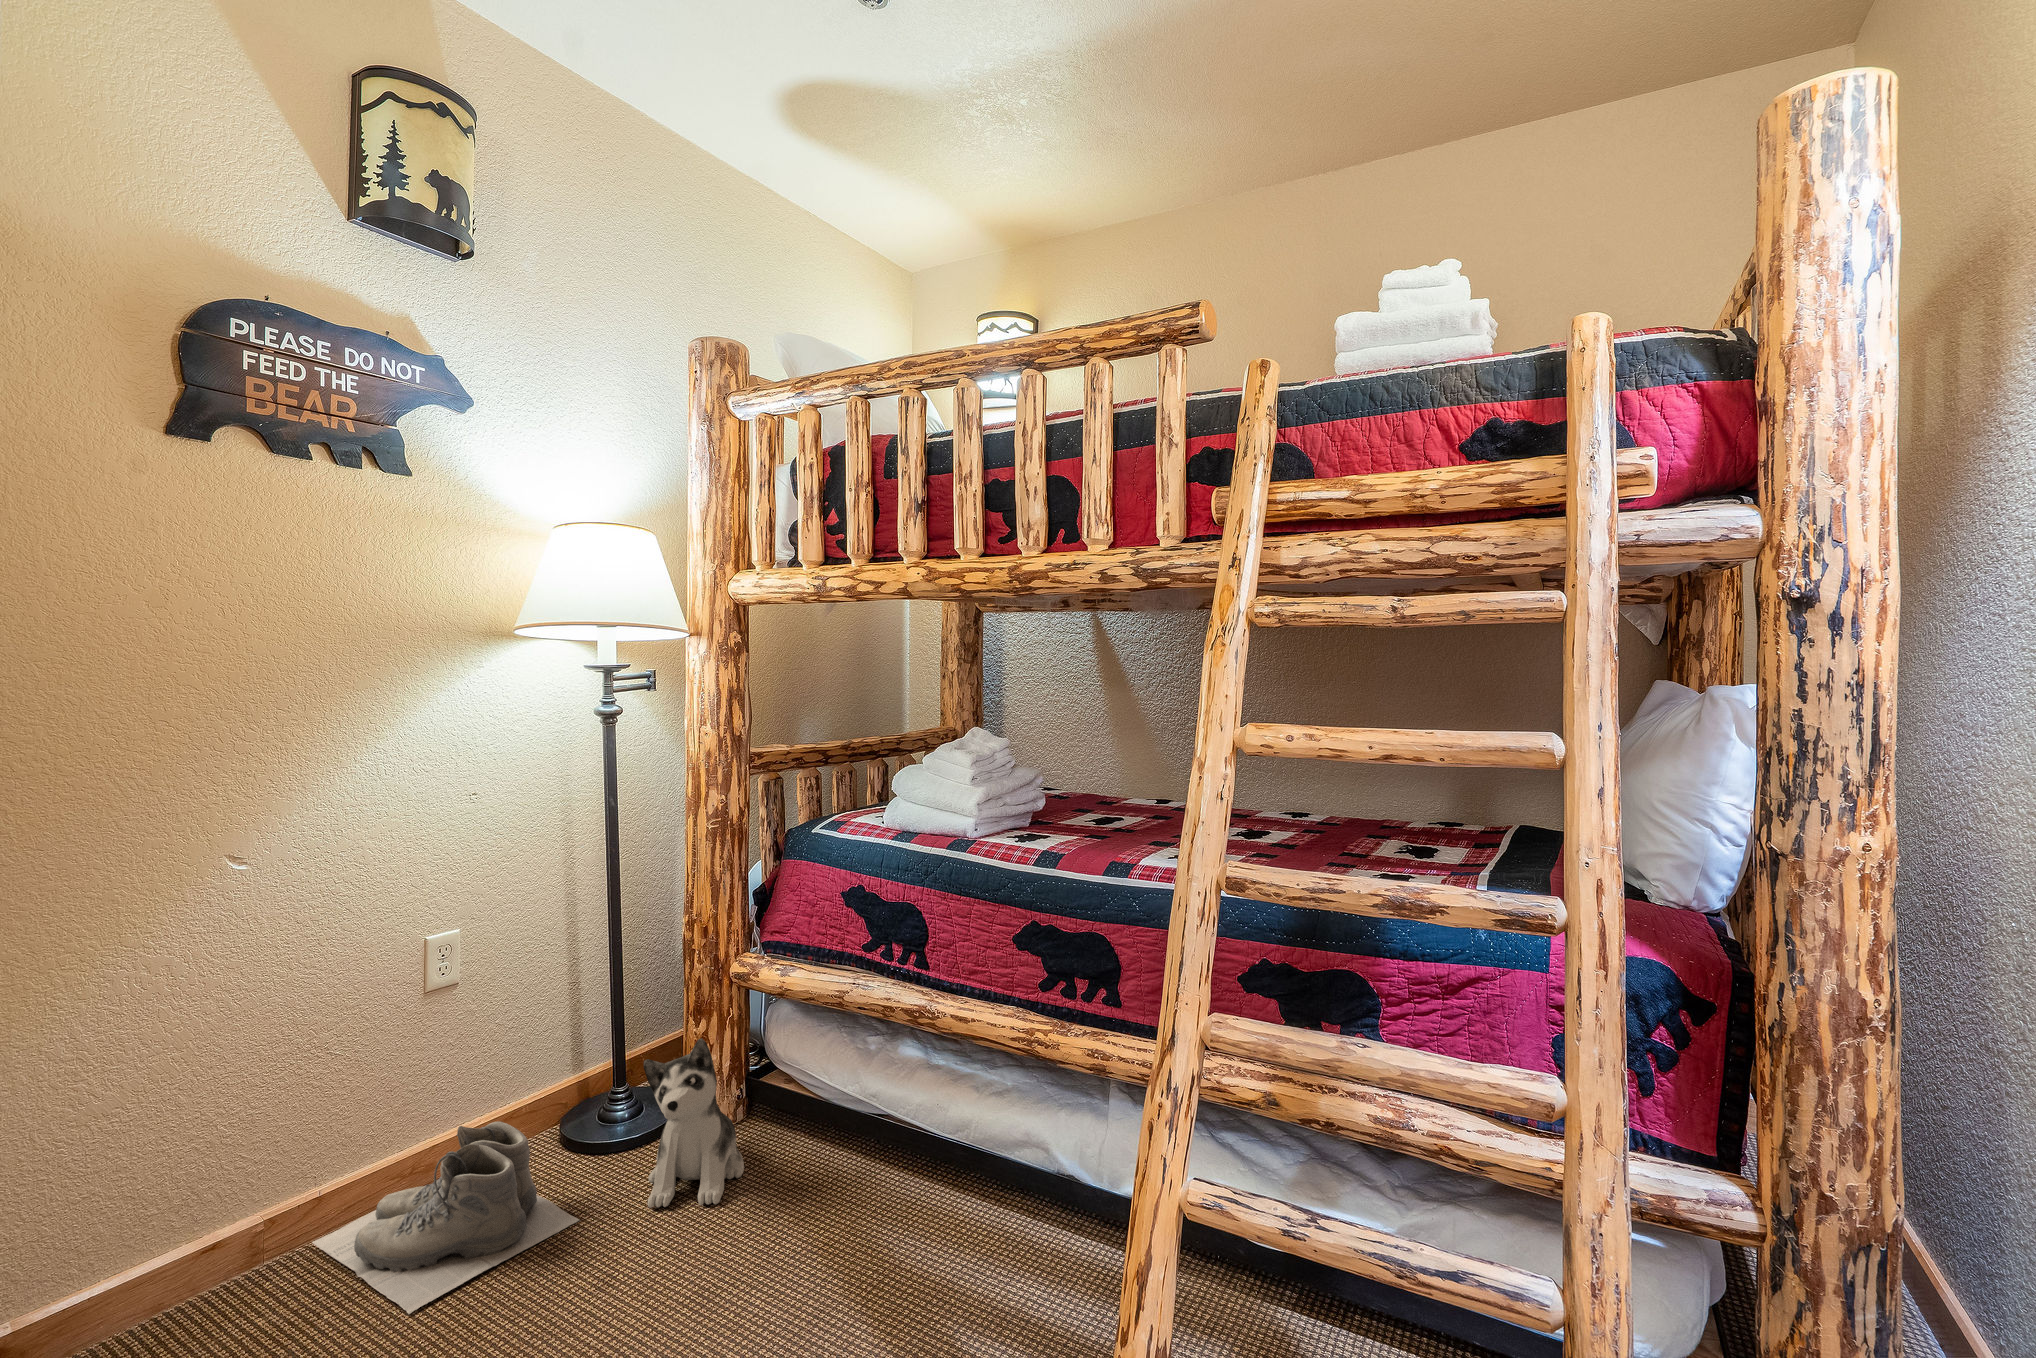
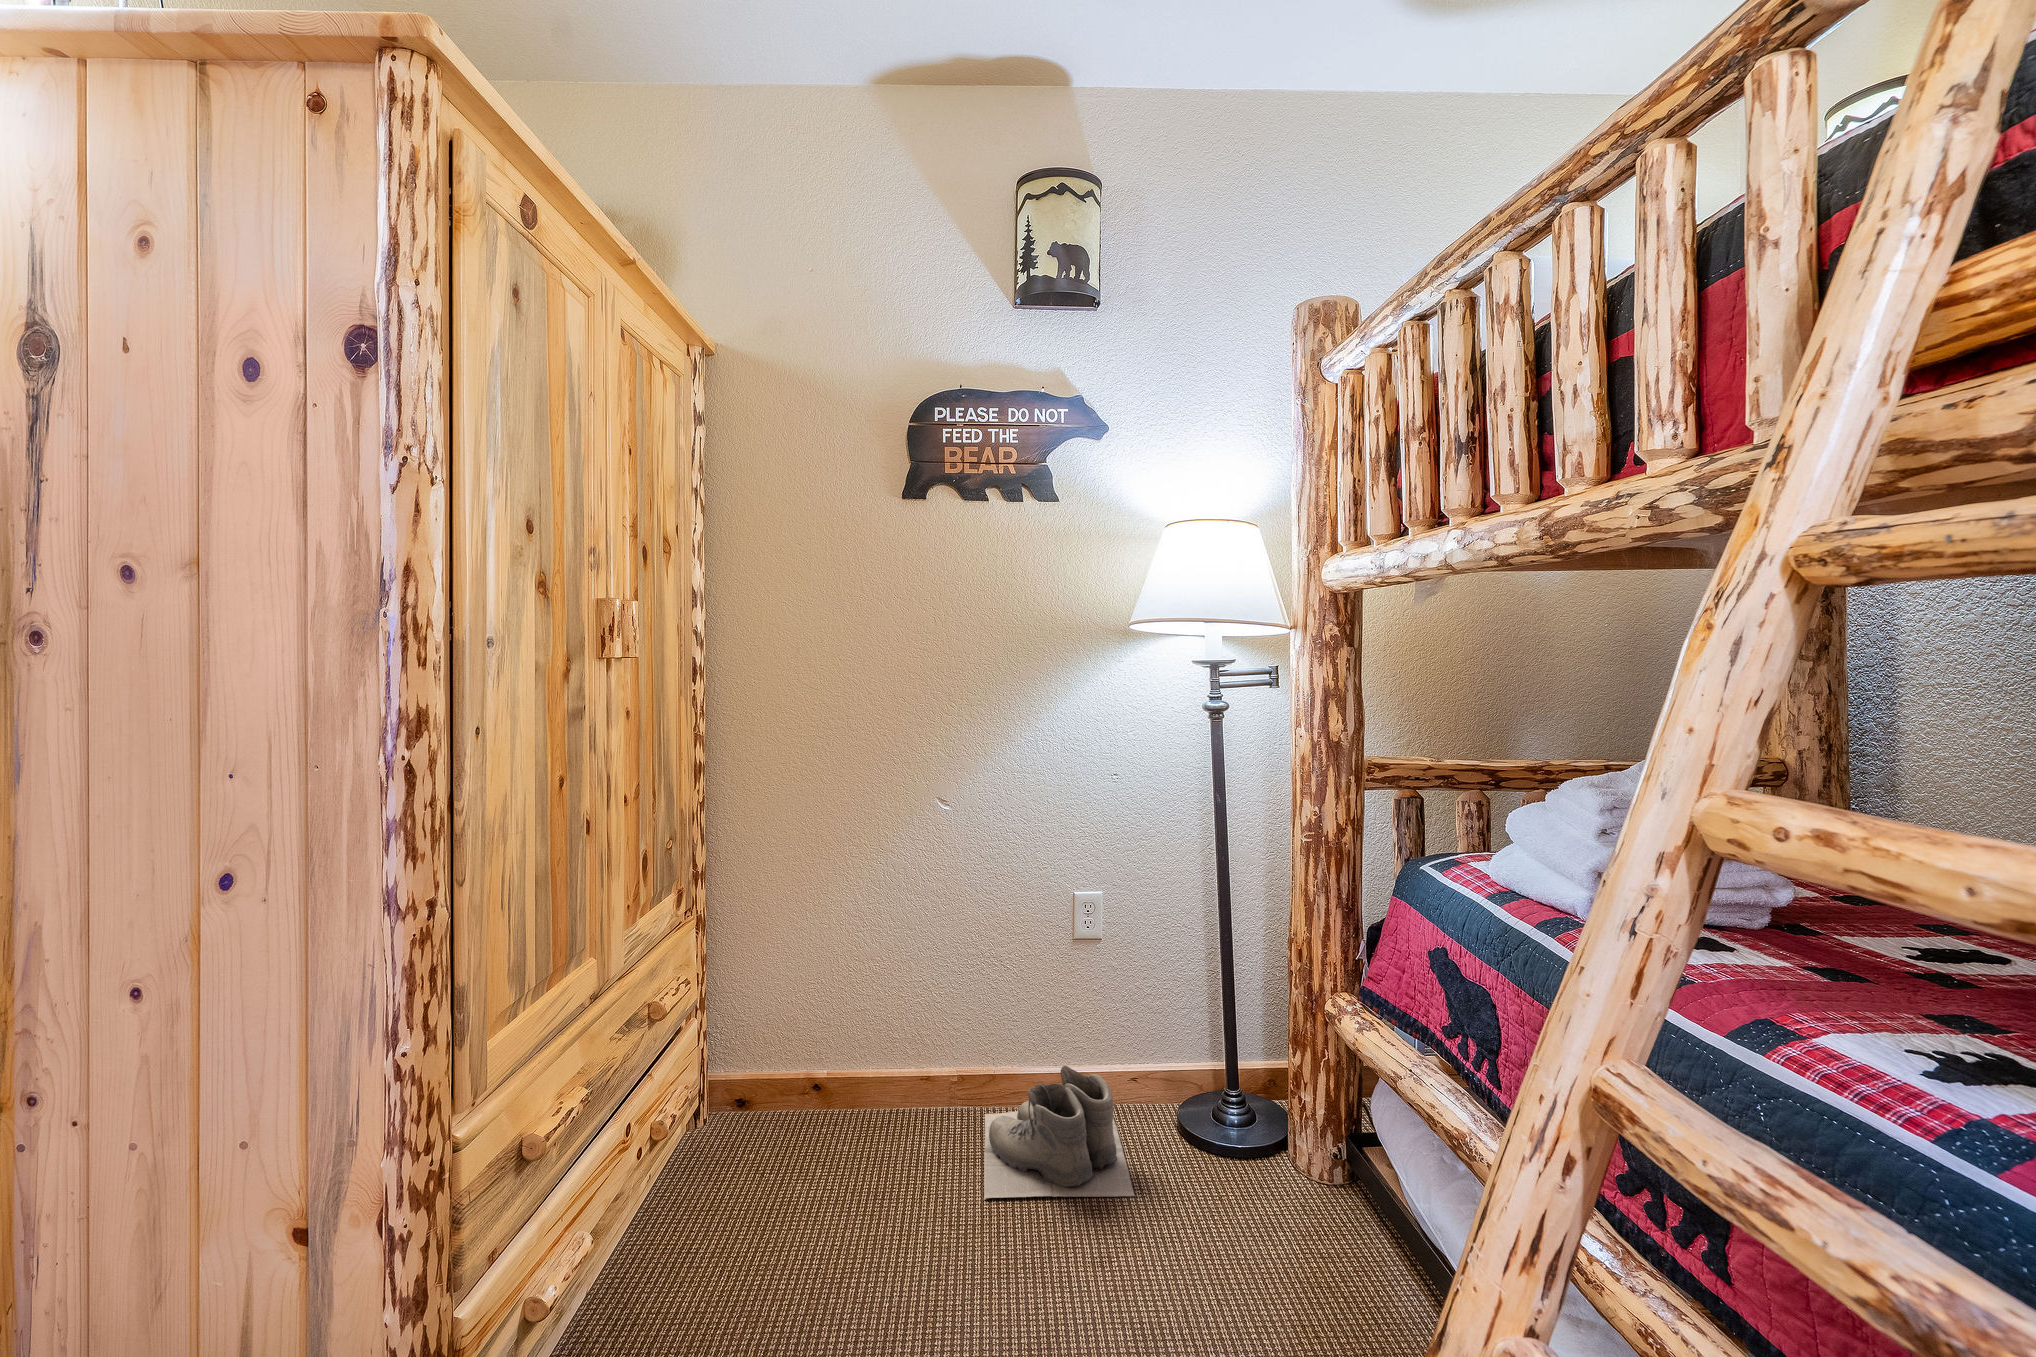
plush toy: present [644,1038,744,1208] -> none [1186,1066,1301,1249]

